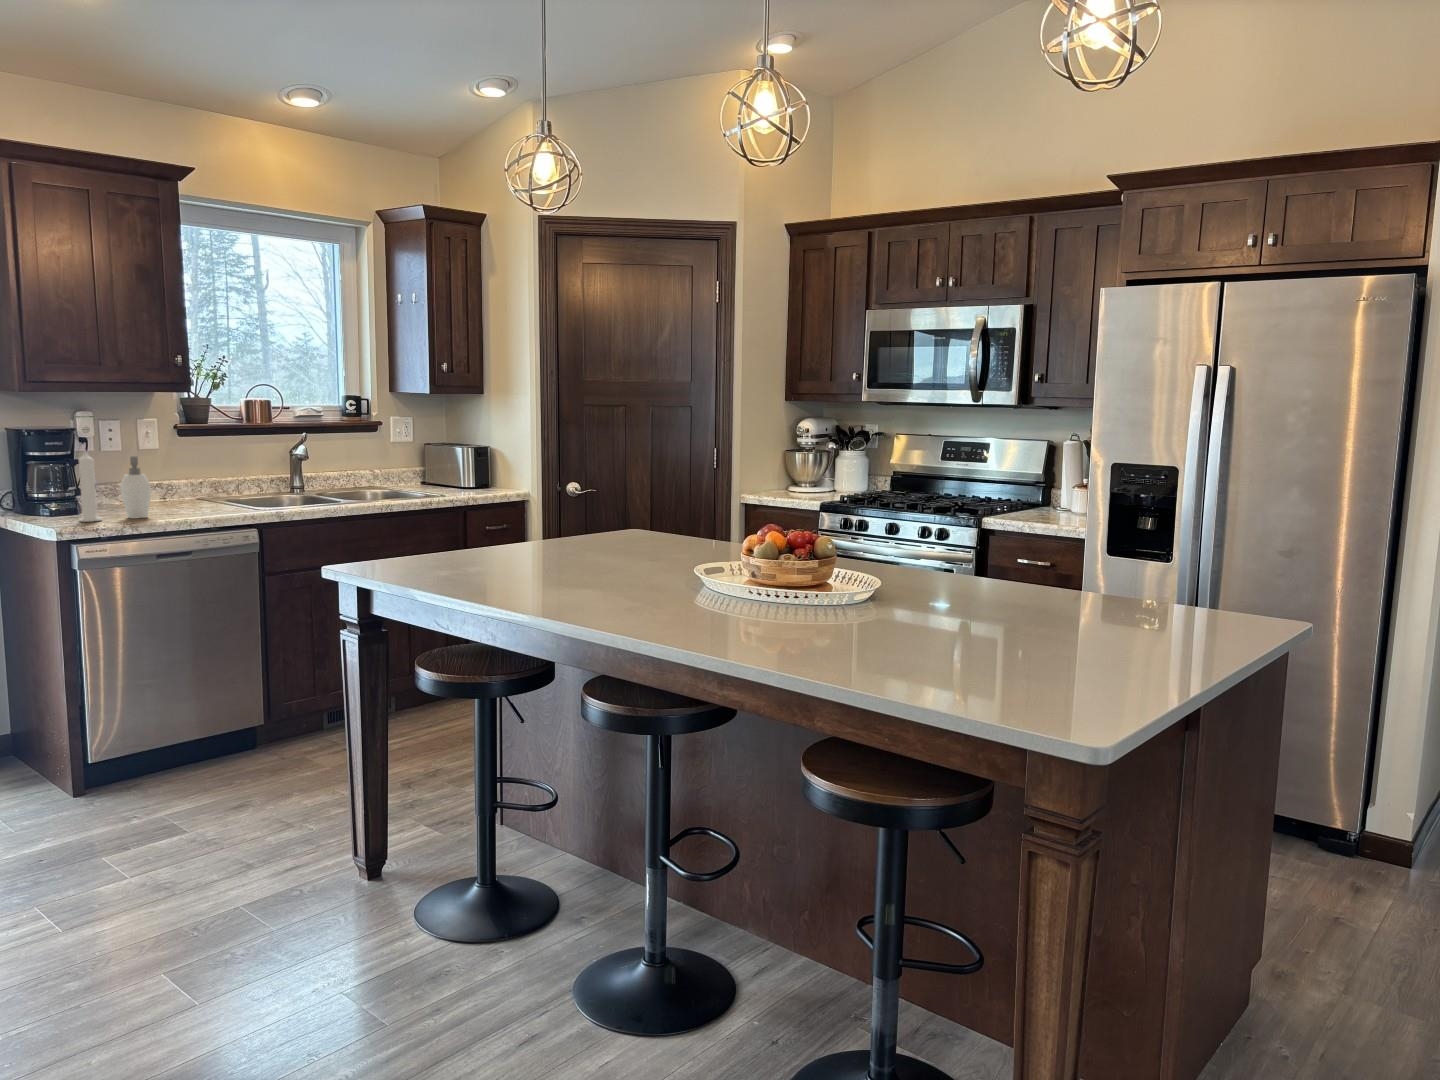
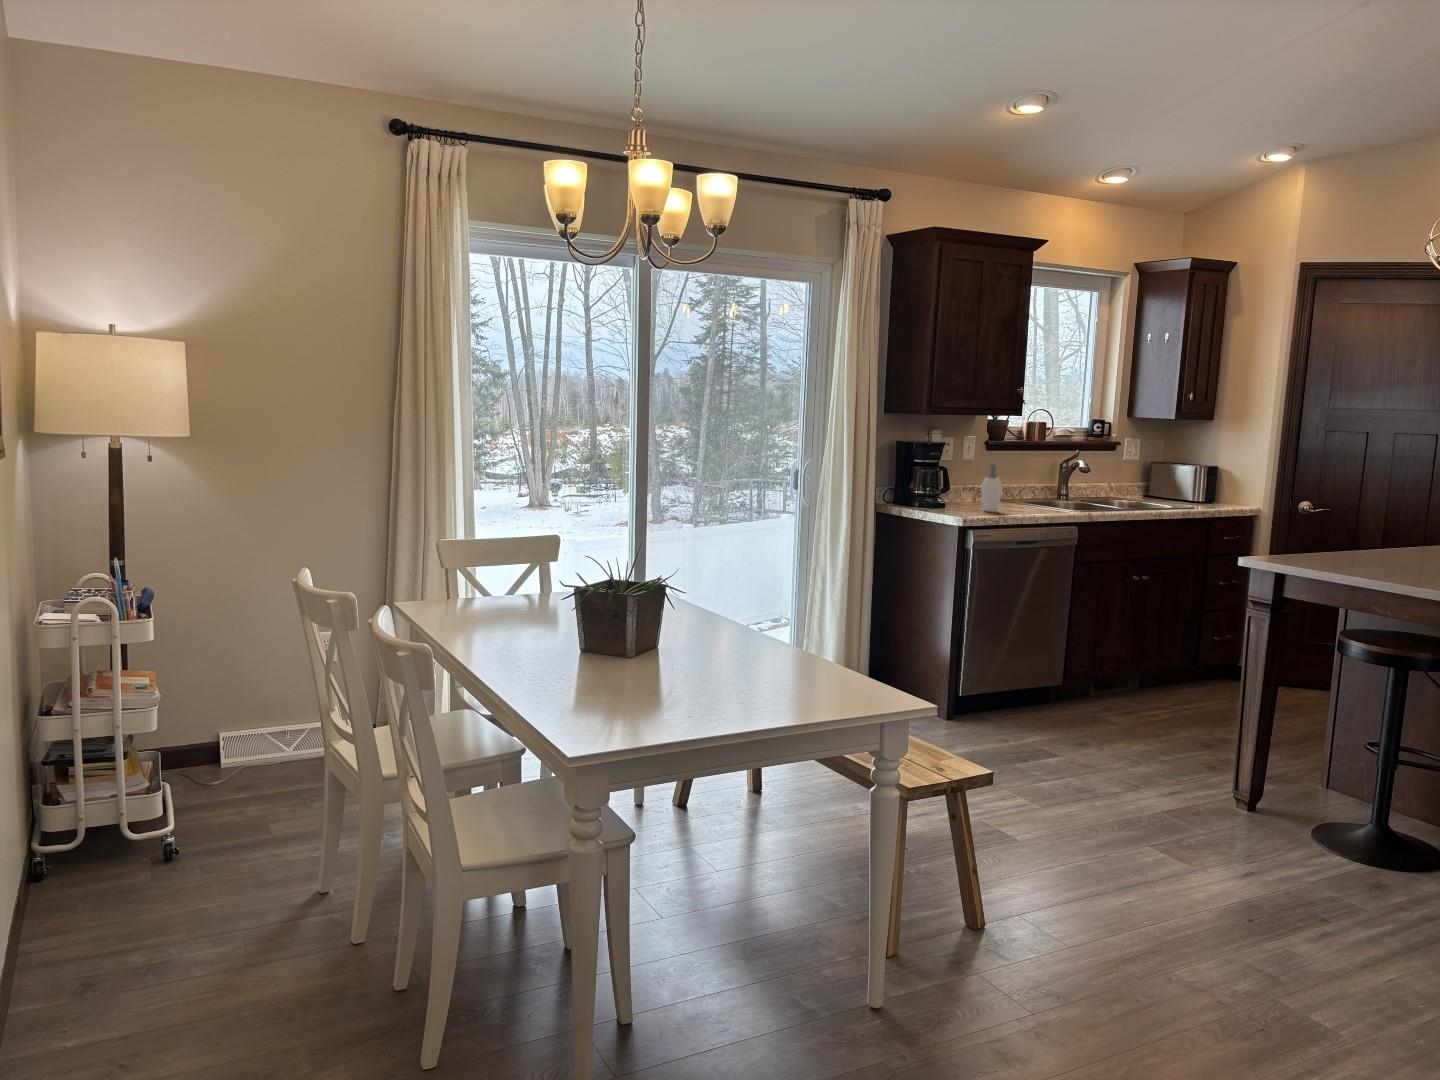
candle: present [79,450,102,522] -> none [956,458,972,512]

